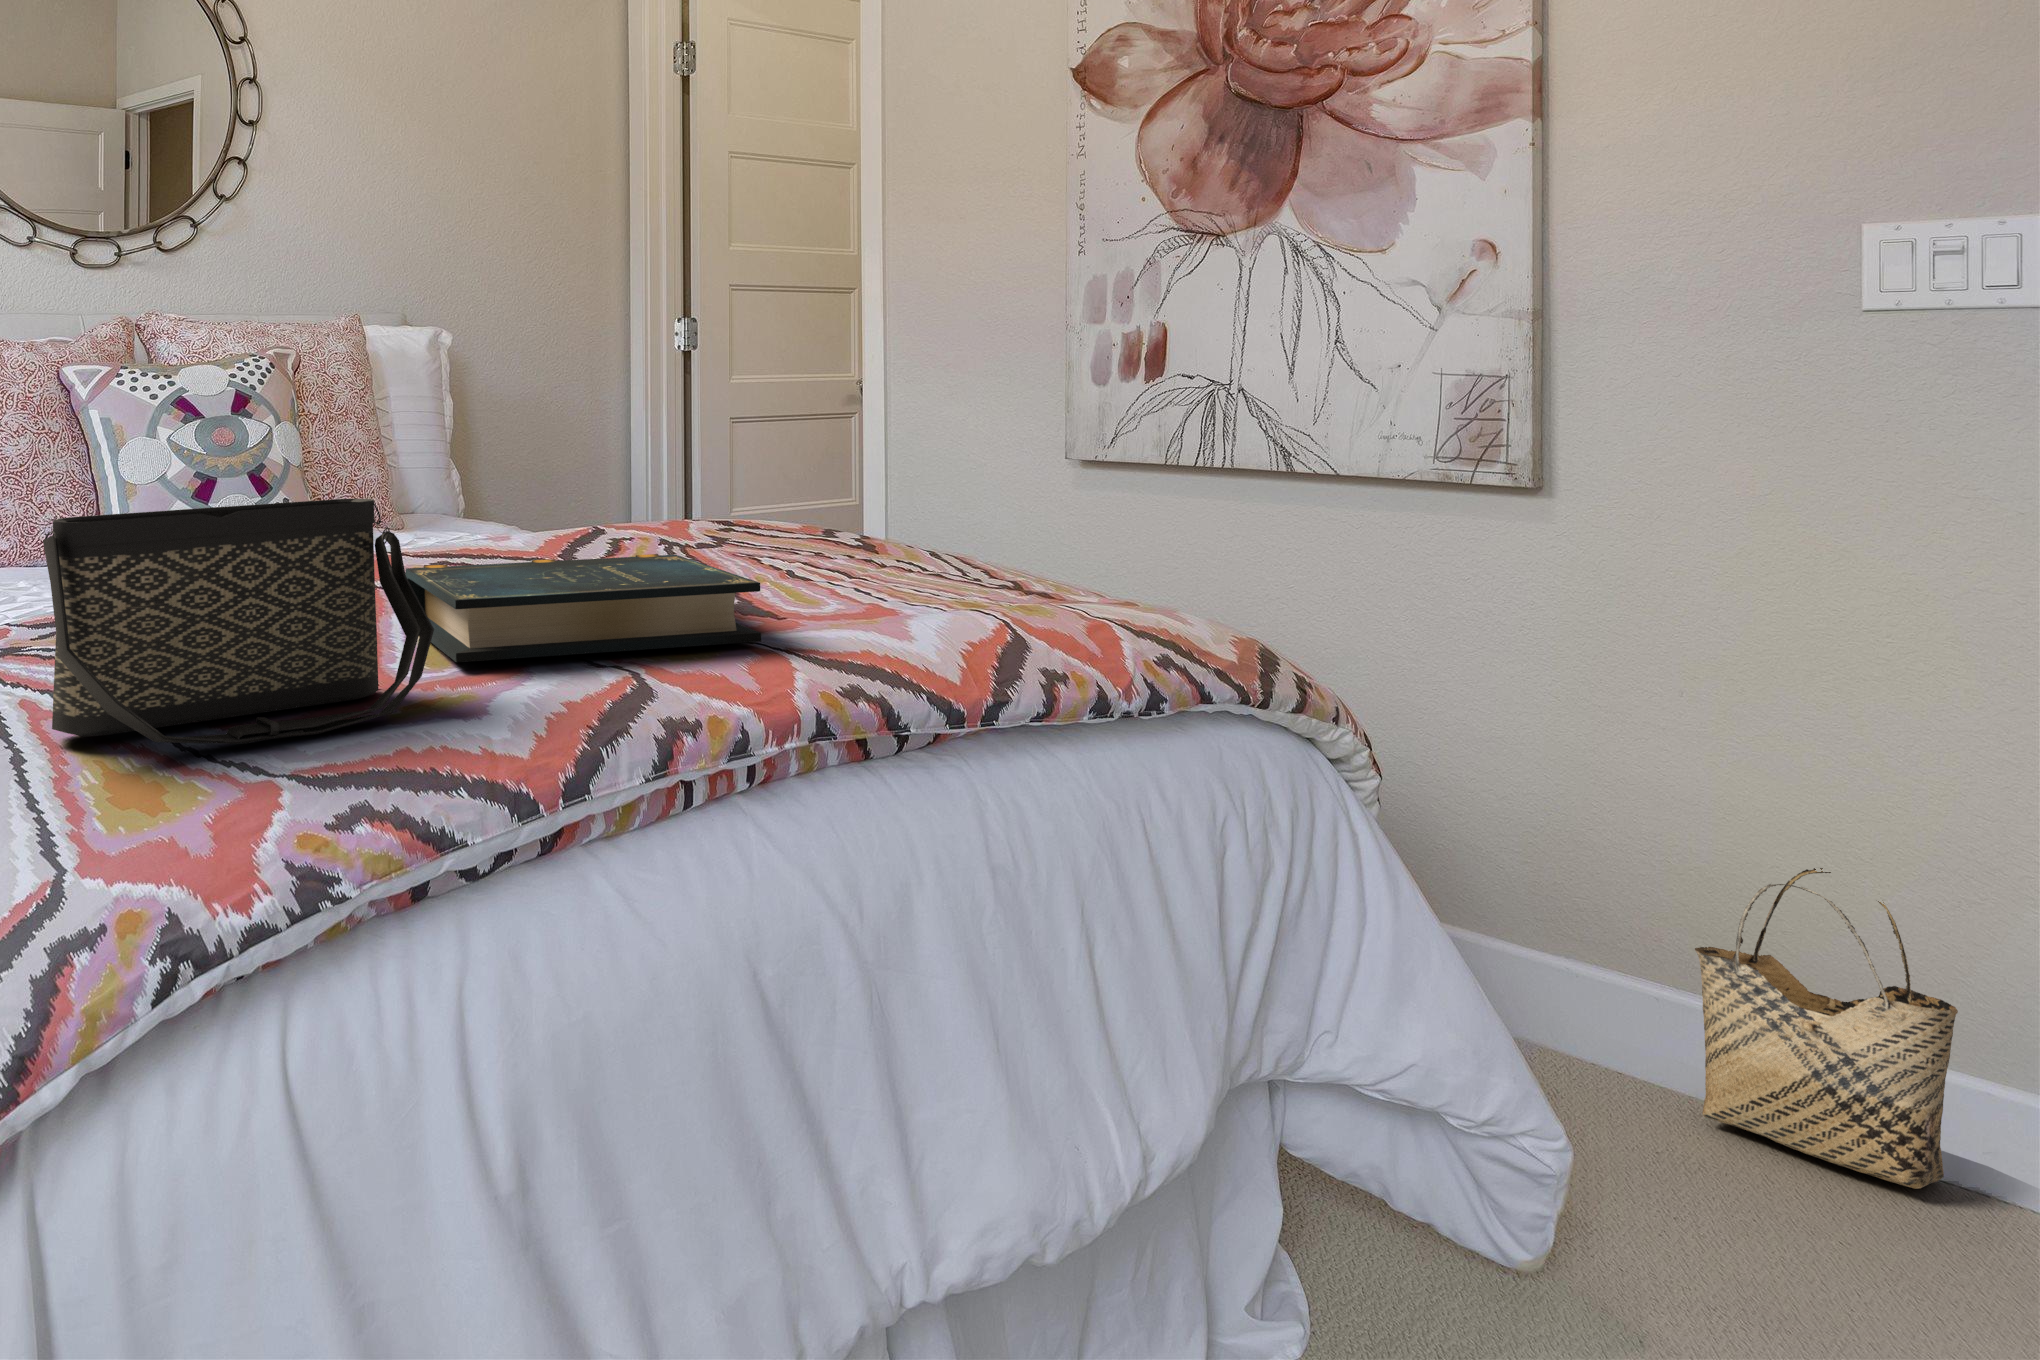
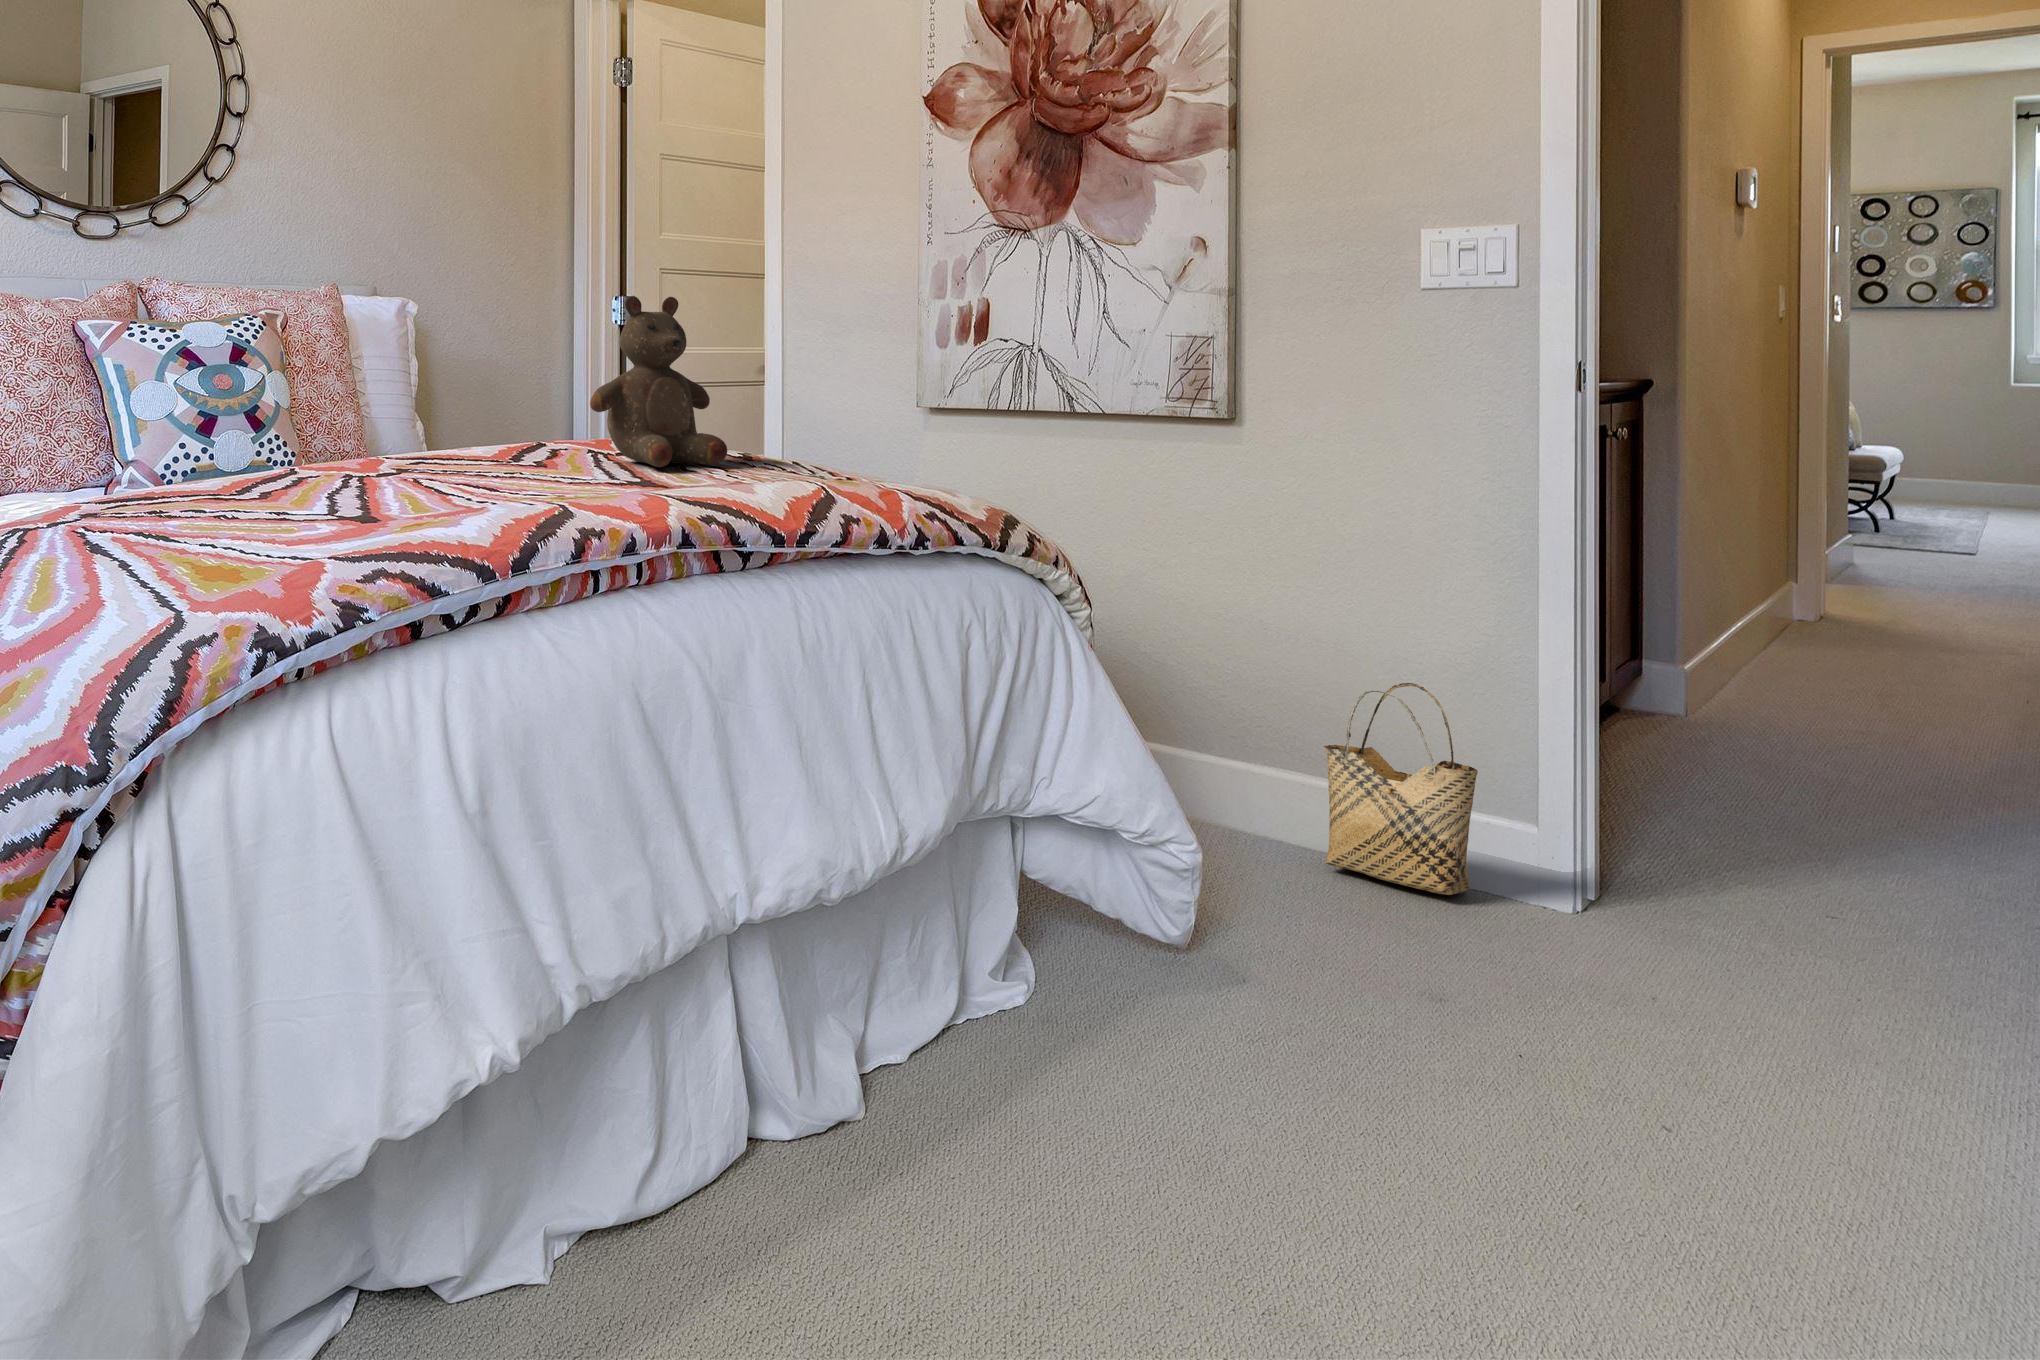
stuffed bear: none [667,347,854,581] -> present [590,296,727,467]
handbag: present [43,498,434,744] -> none [144,383,423,540]
book: present [406,554,761,662] -> none [392,443,654,504]

